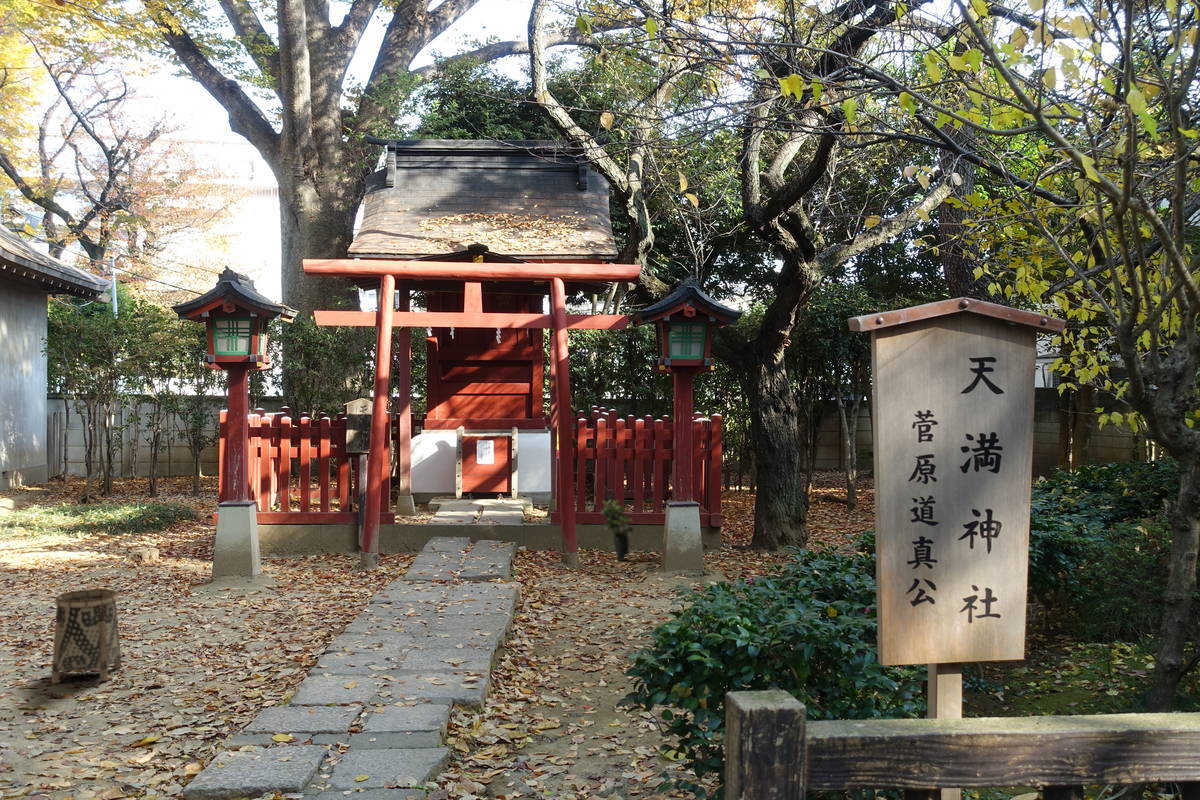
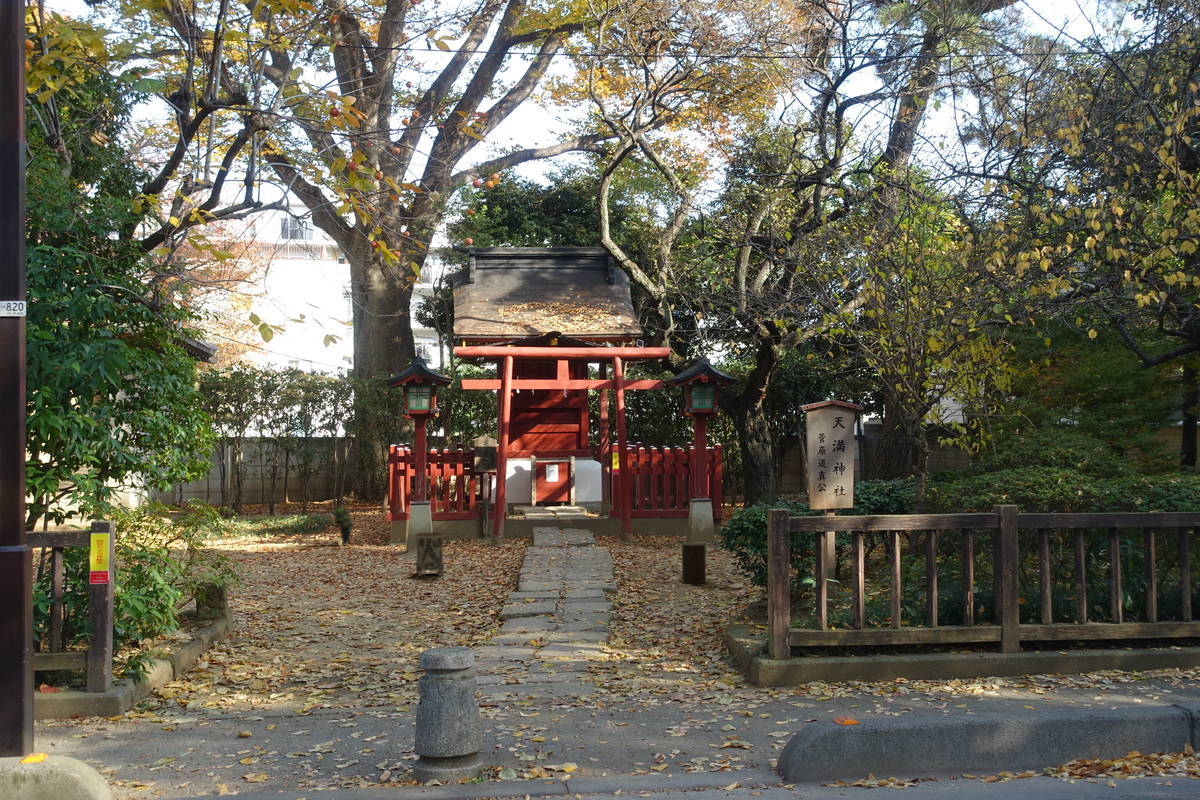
potted plant: present [601,501,634,561] -> present [332,506,354,545]
stool: none [569,646,623,749] -> present [682,543,706,584]

